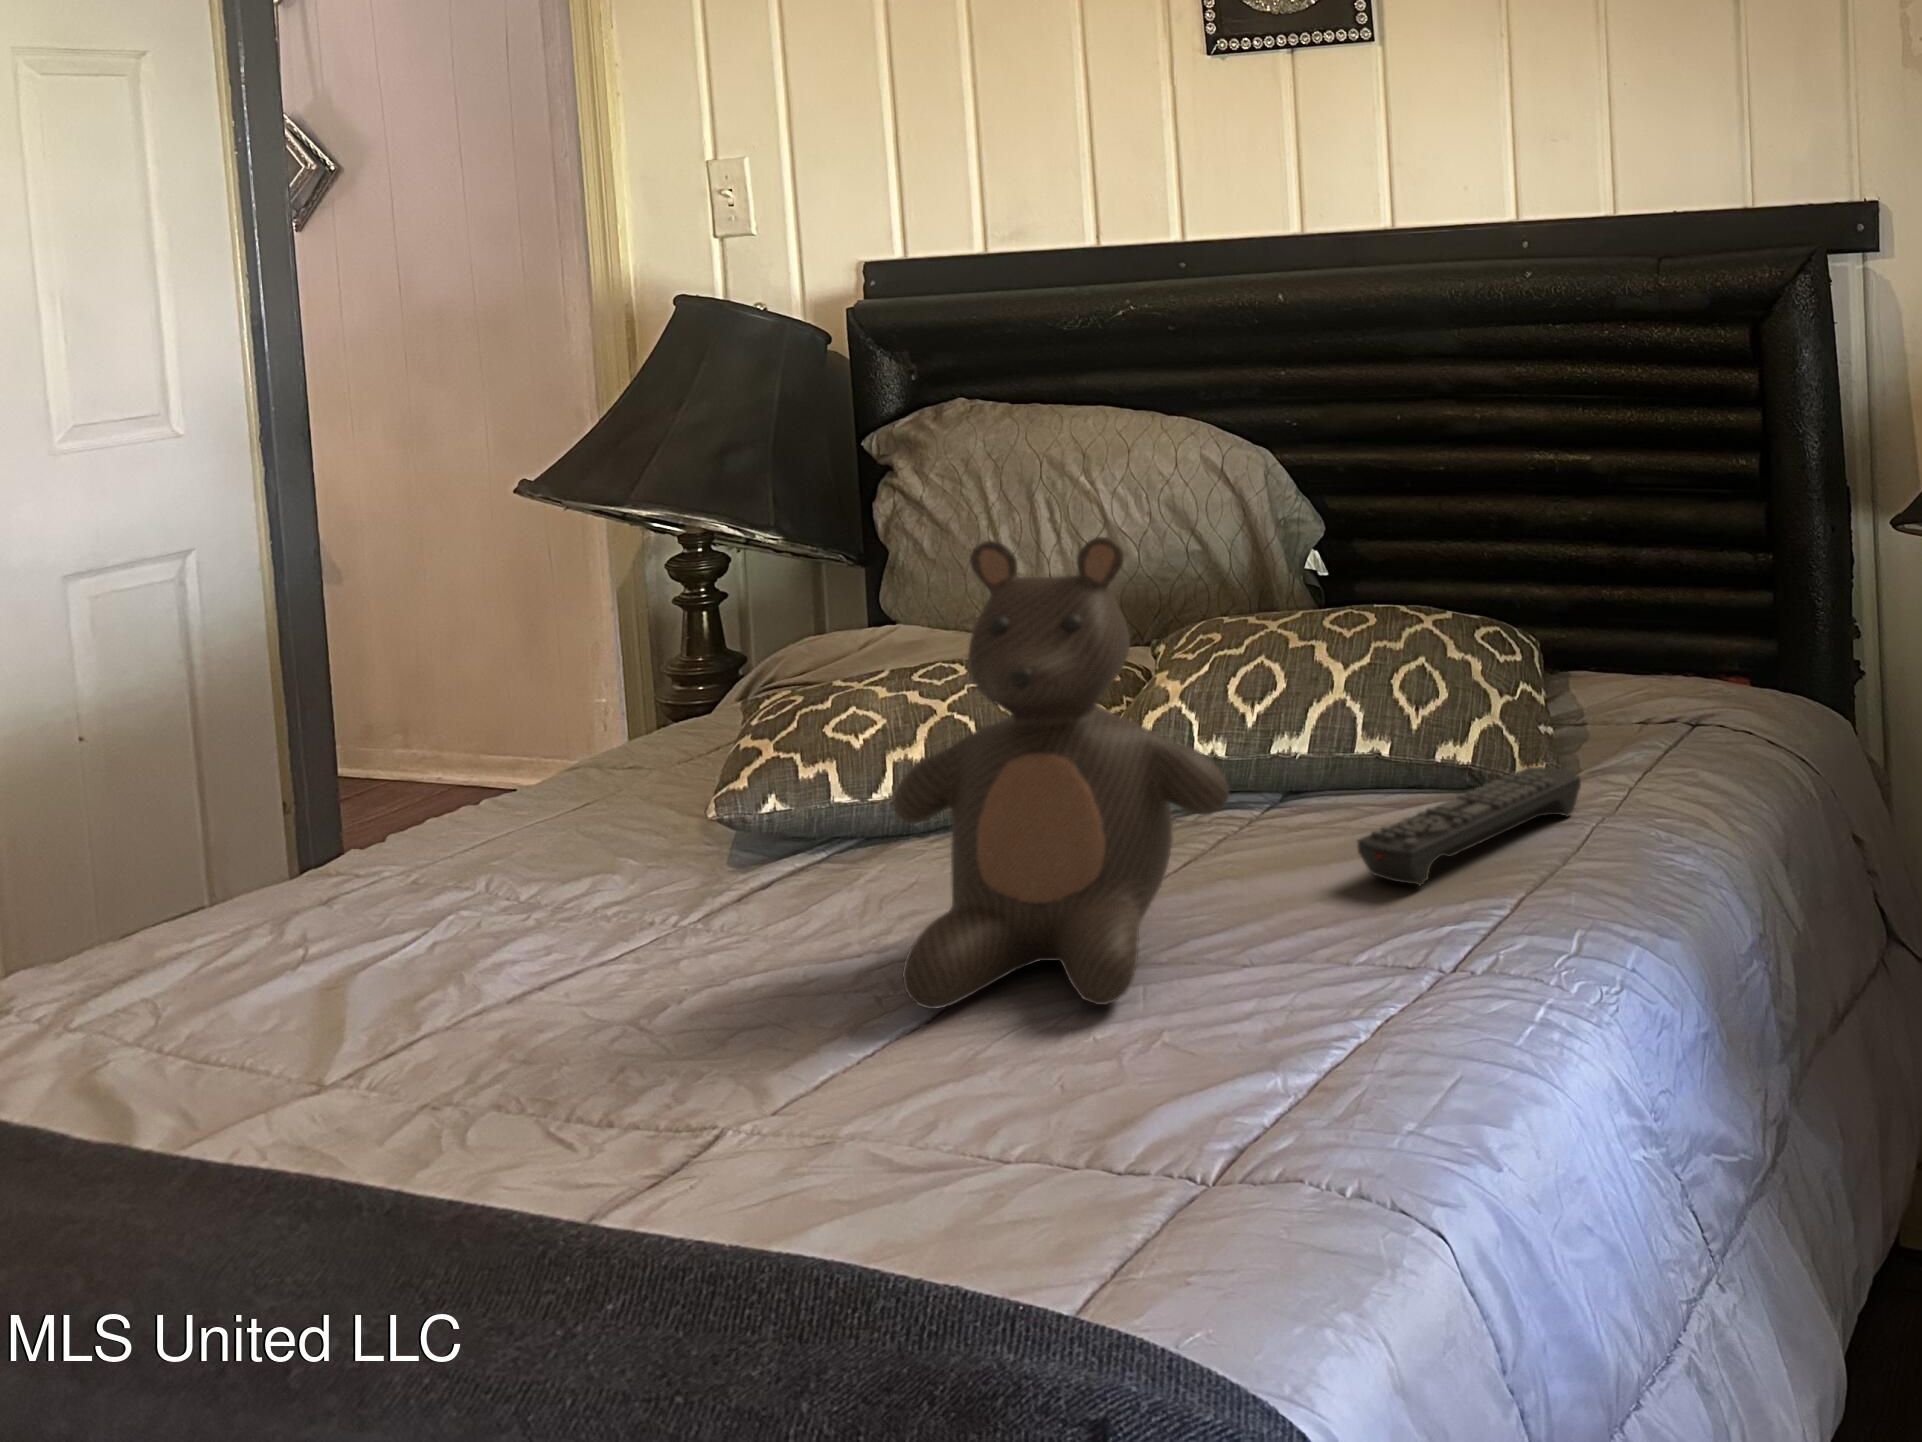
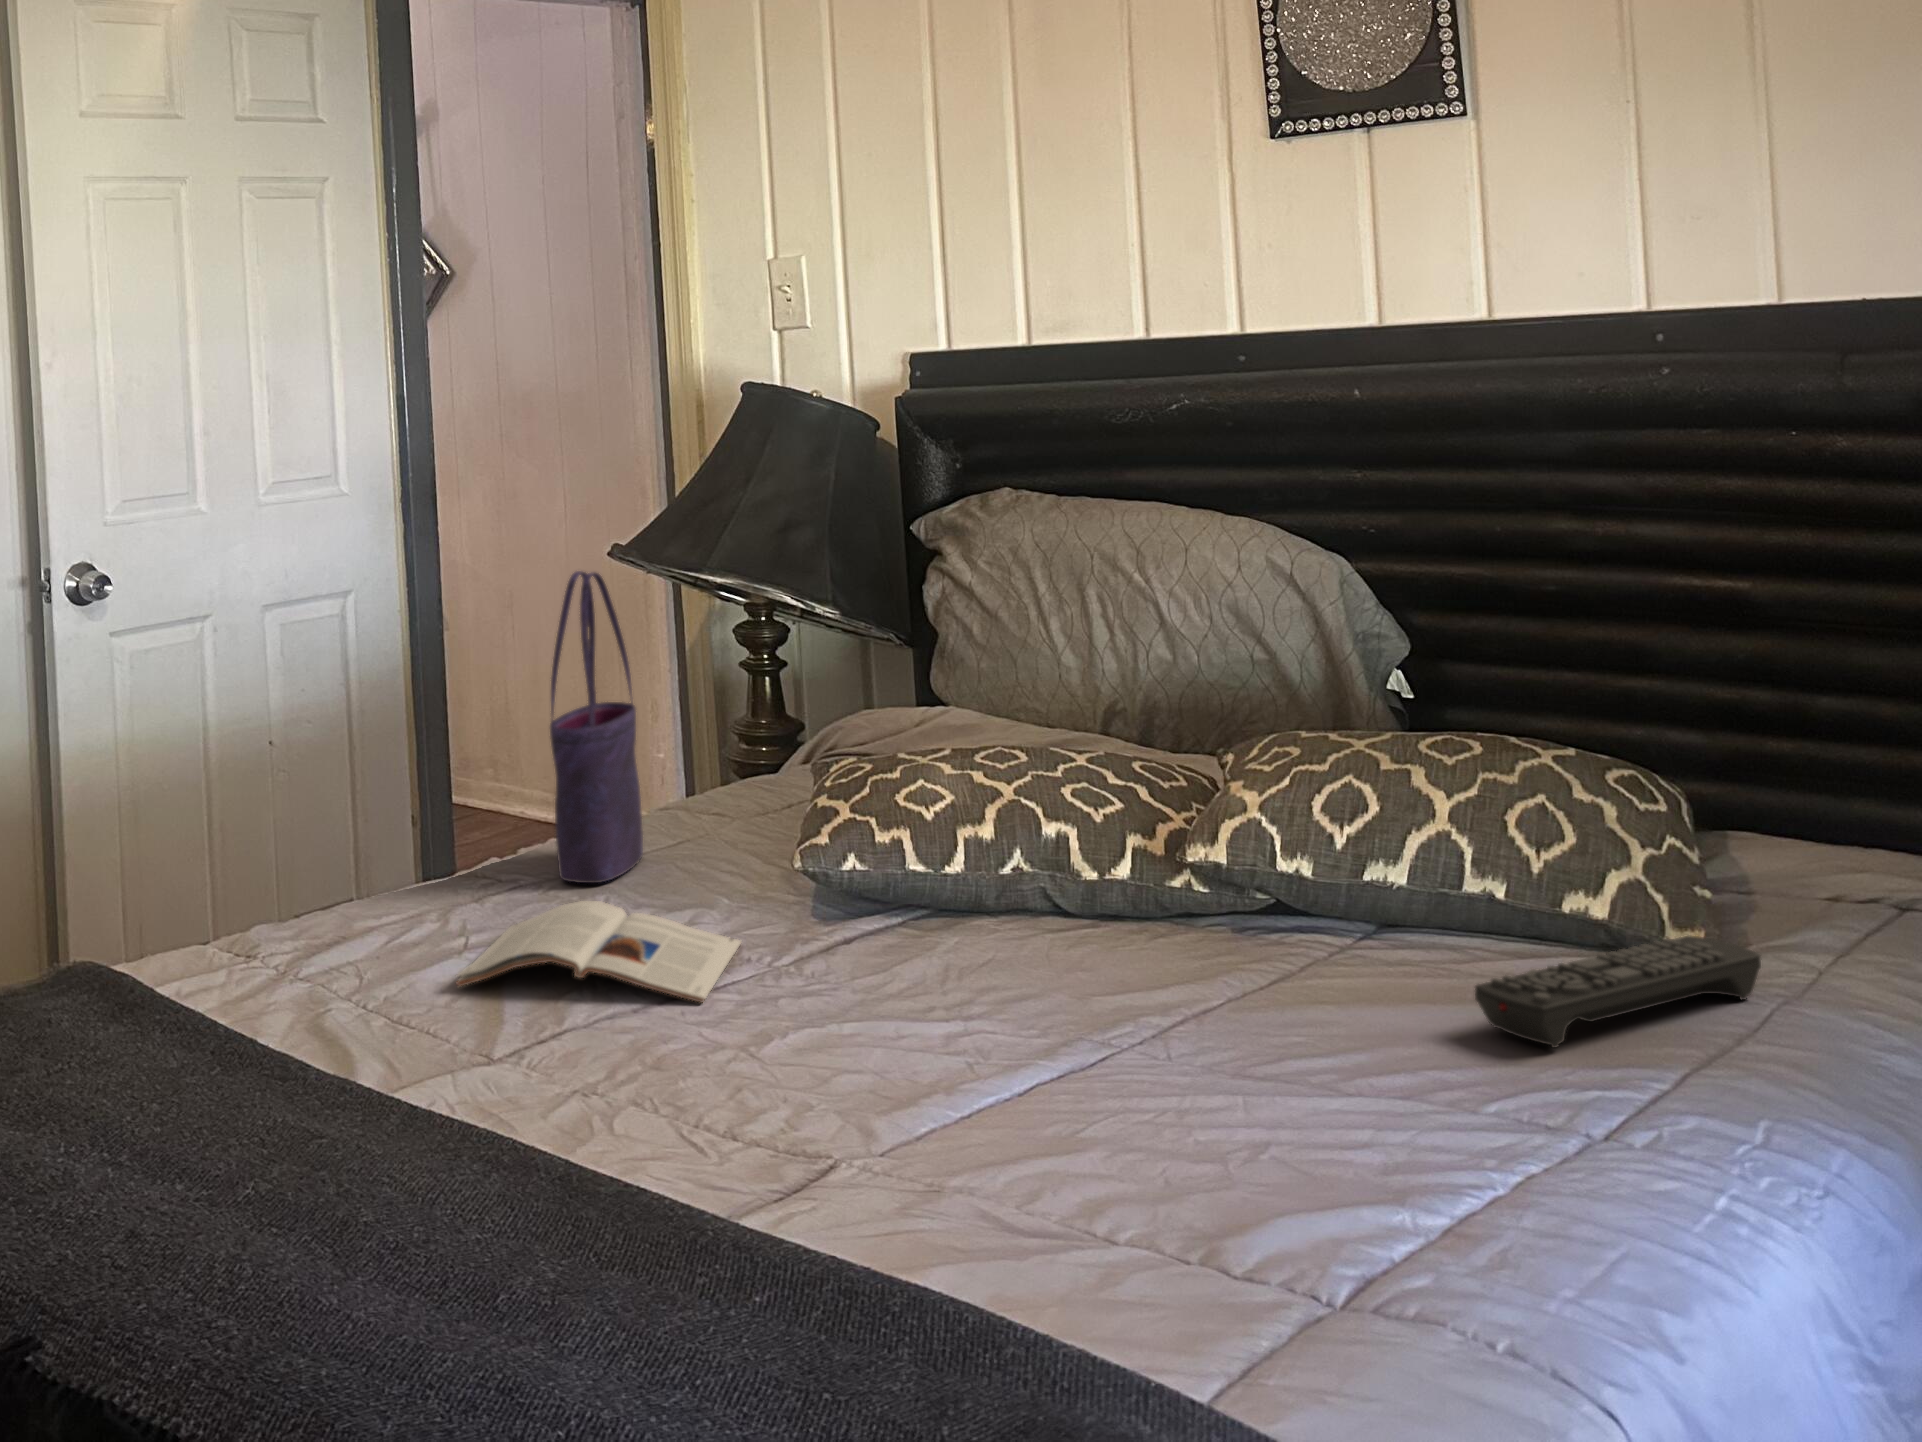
tote bag: none [412,510,539,867] -> present [550,571,643,883]
teddy bear: present [893,537,1229,1009] -> none [976,631,1328,1109]
magazine: none [263,886,643,1019] -> present [456,901,741,1003]

